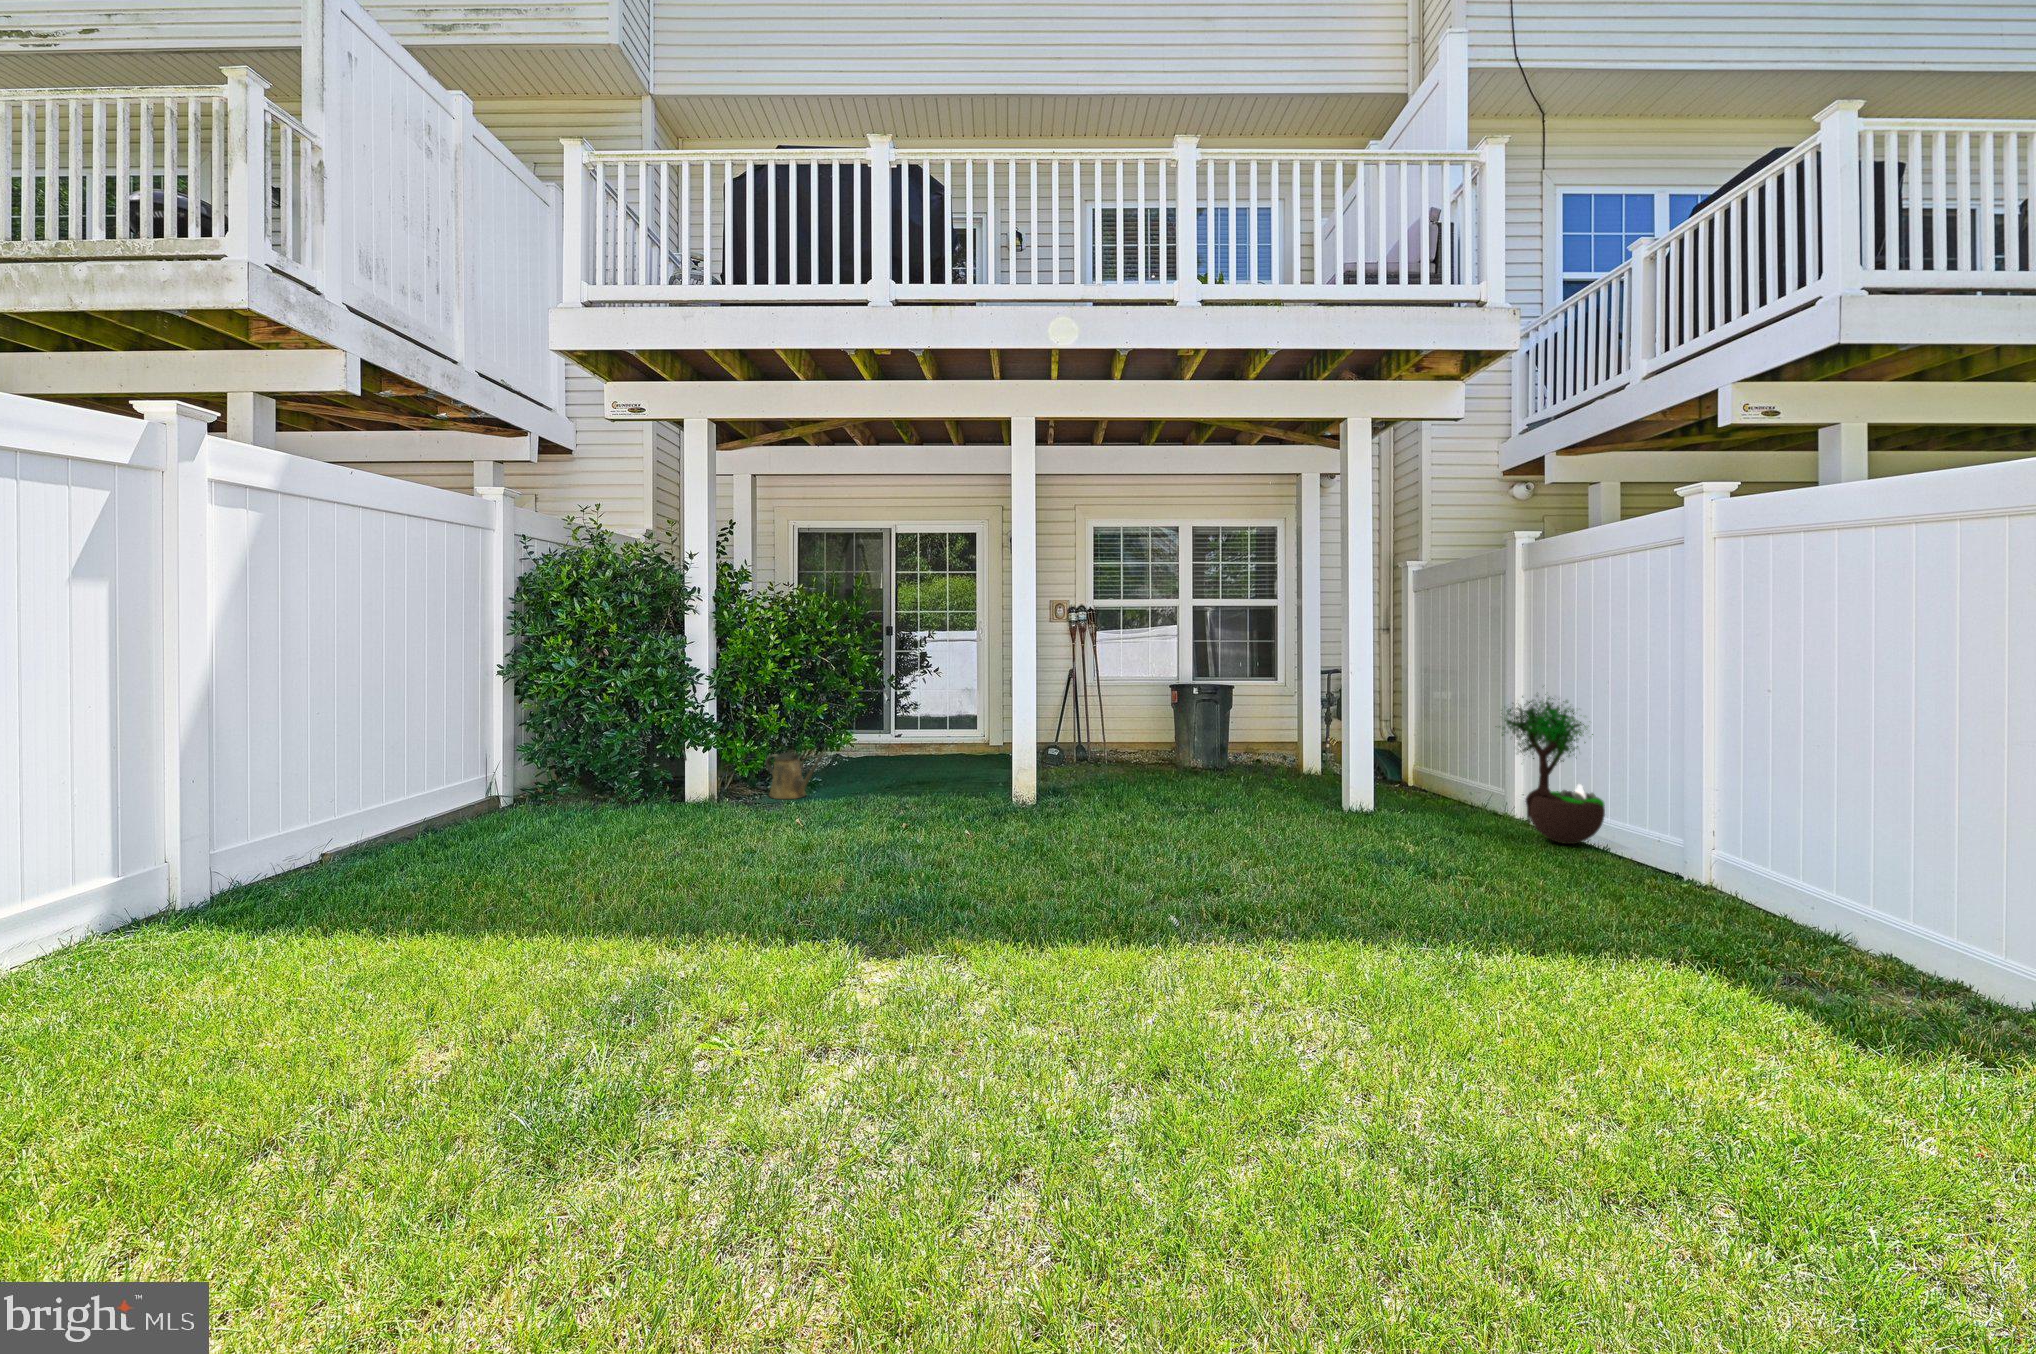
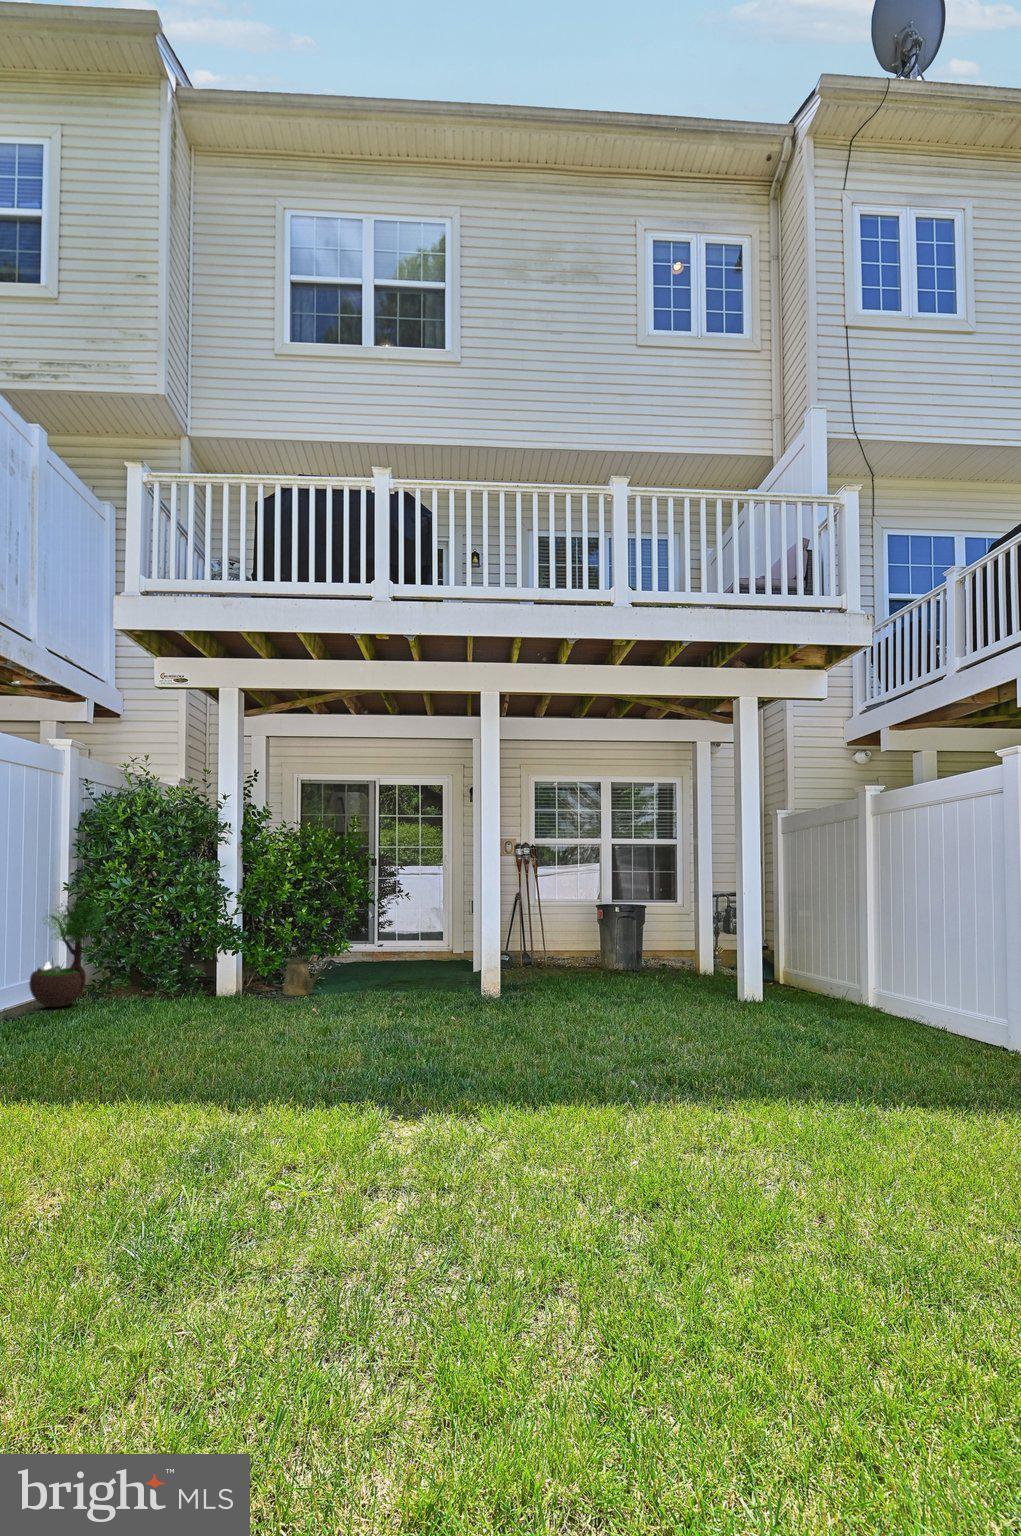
potted tree: present [1499,694,1605,844] -> present [29,898,104,1007]

